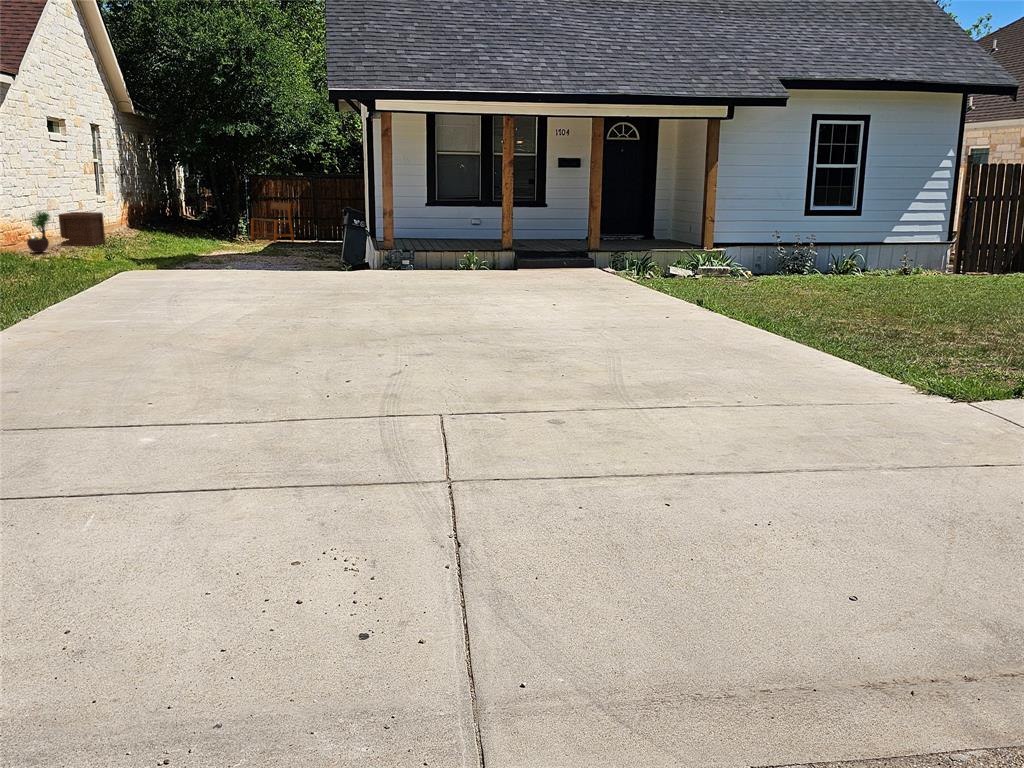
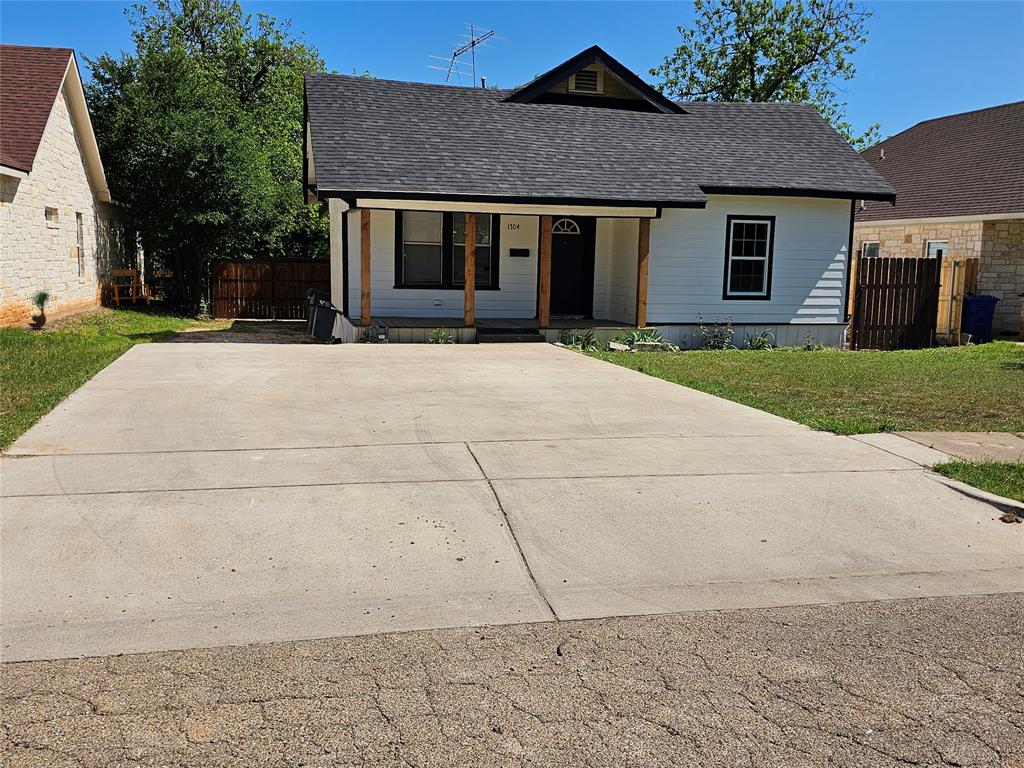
bench: present [251,202,294,243] -> present [111,269,150,305]
wooden crate: present [59,212,105,246] -> none [50,292,91,323]

